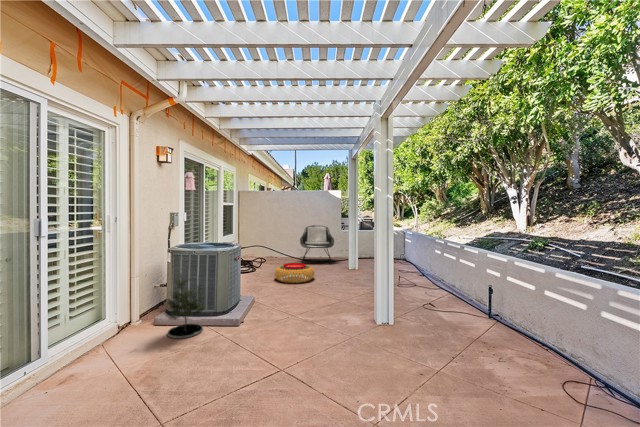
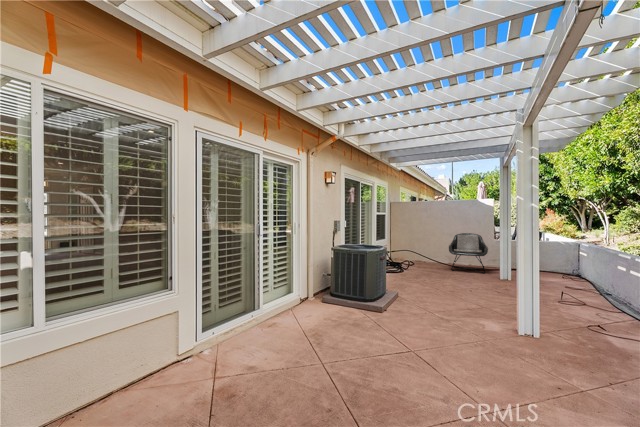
pouf: present [275,263,314,283] -> none [420,268,462,287]
potted tree: present [166,275,205,339] -> none [327,265,357,315]

